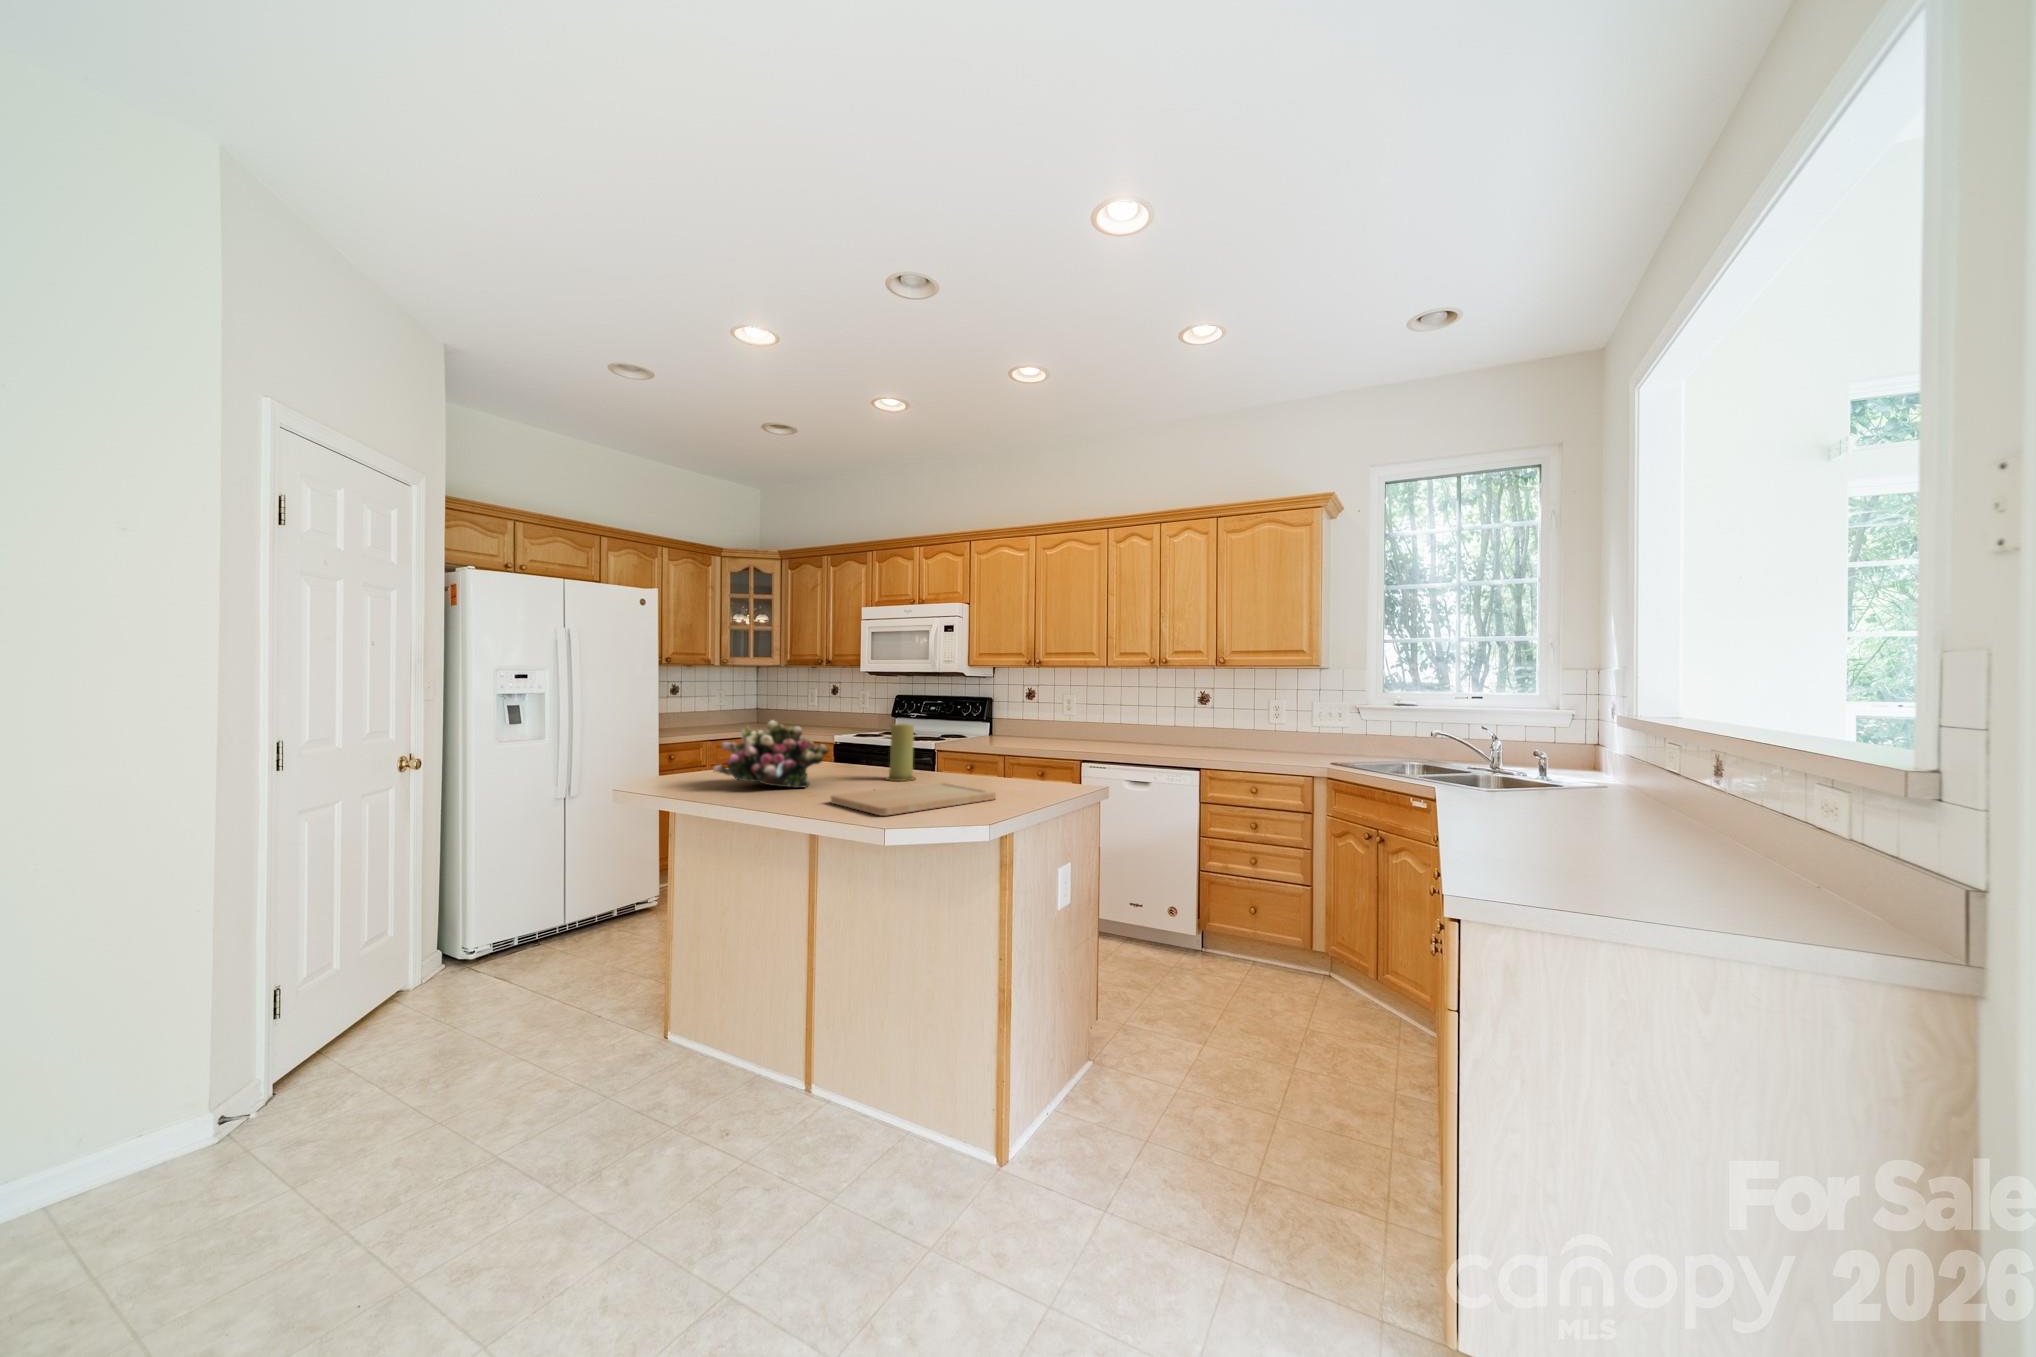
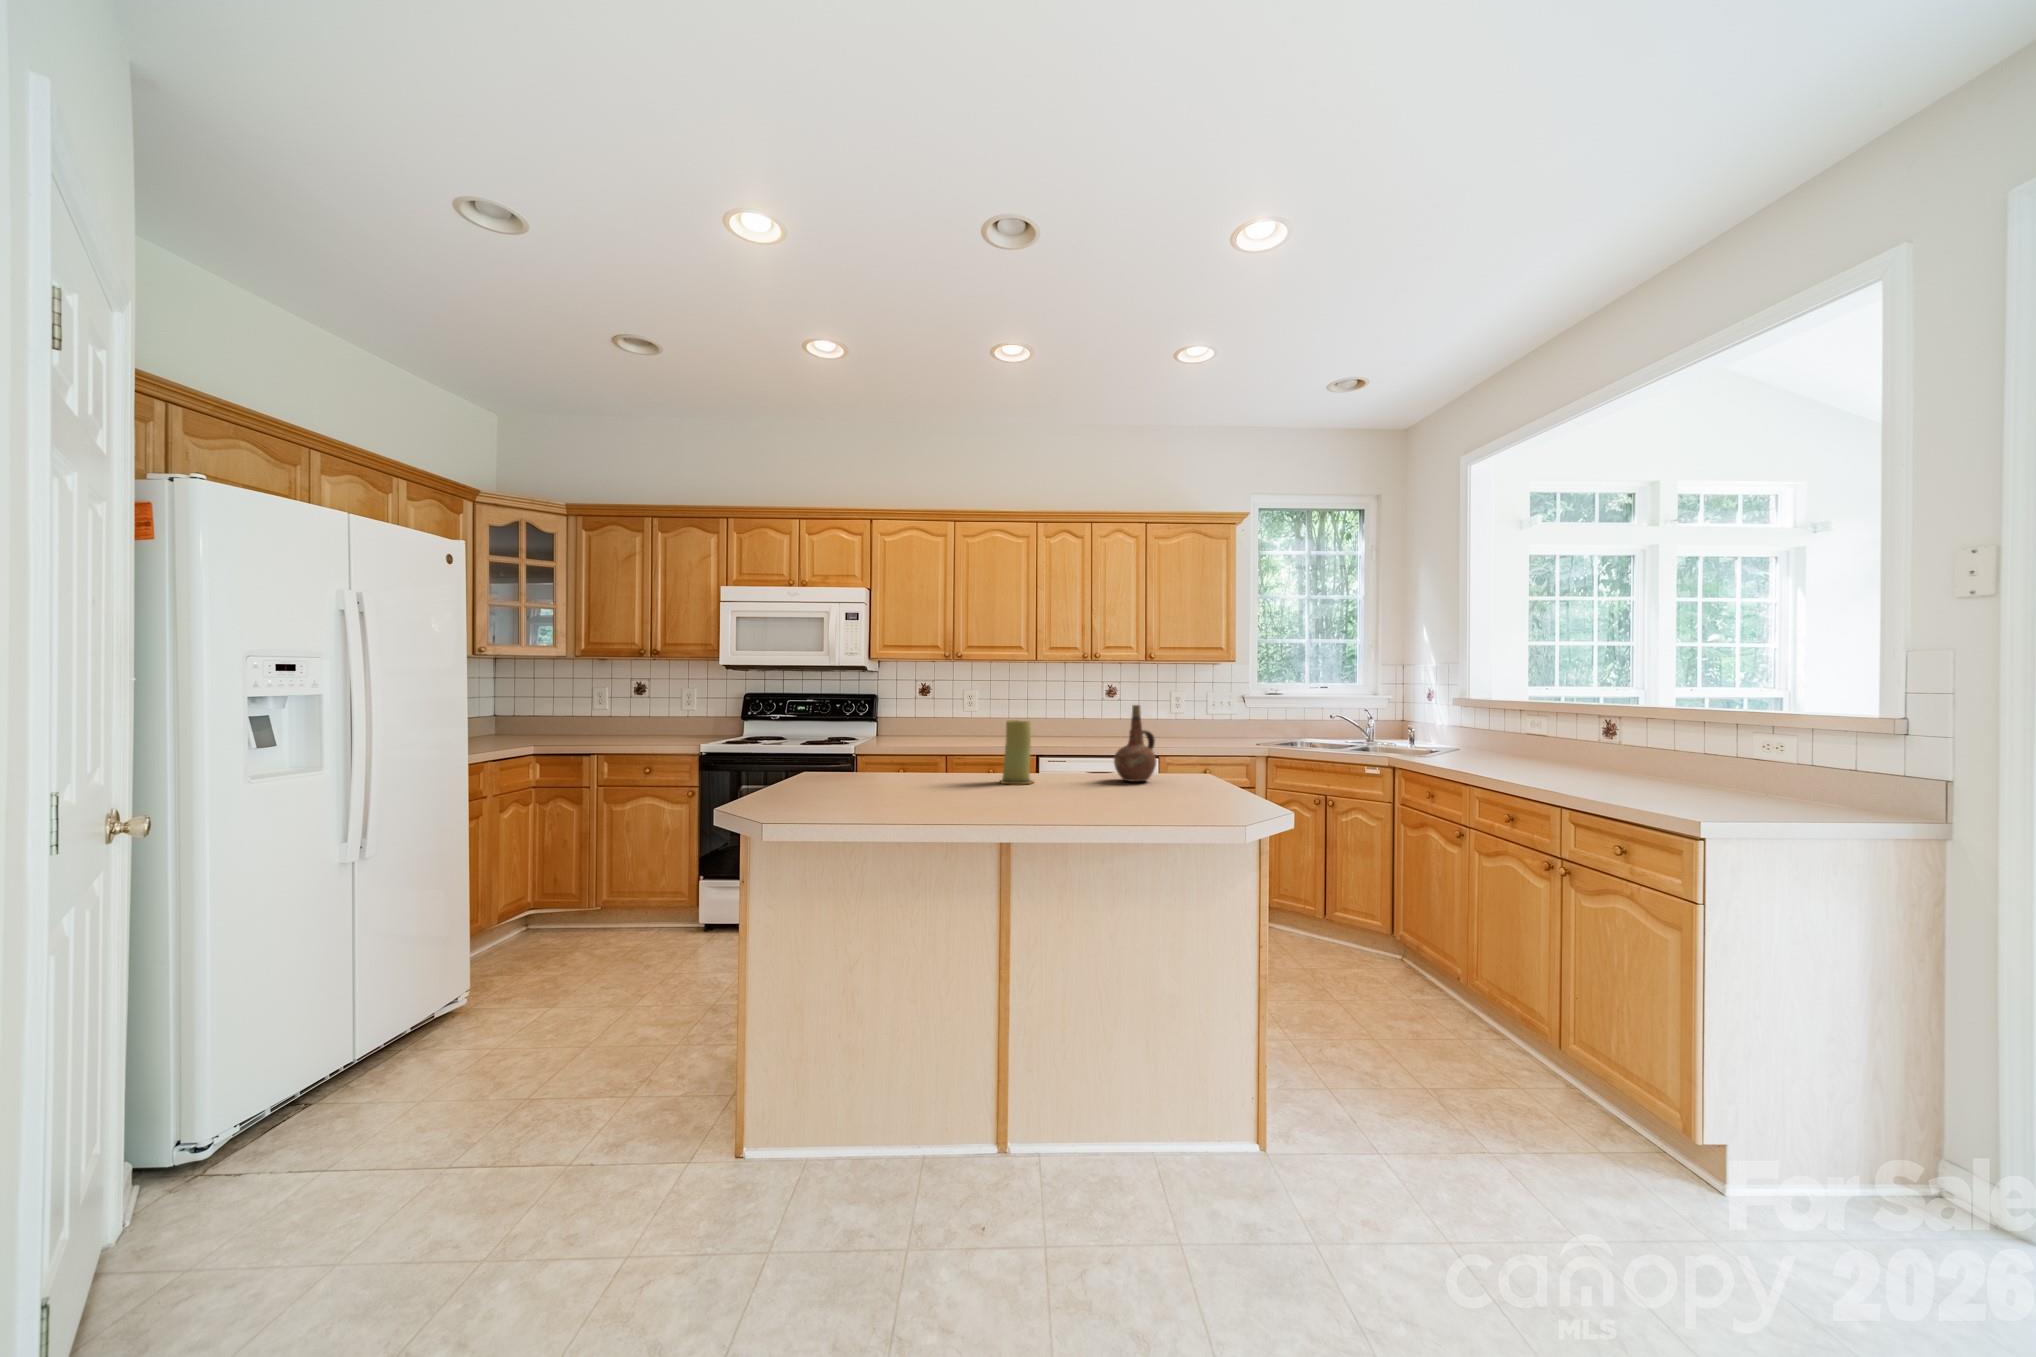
ceramic pitcher: none [978,713,1021,787] -> present [1114,705,1156,781]
flower arrangement: present [713,721,828,788] -> none [851,720,978,800]
cutting board: present [831,782,996,816] -> none [1067,781,1191,816]

